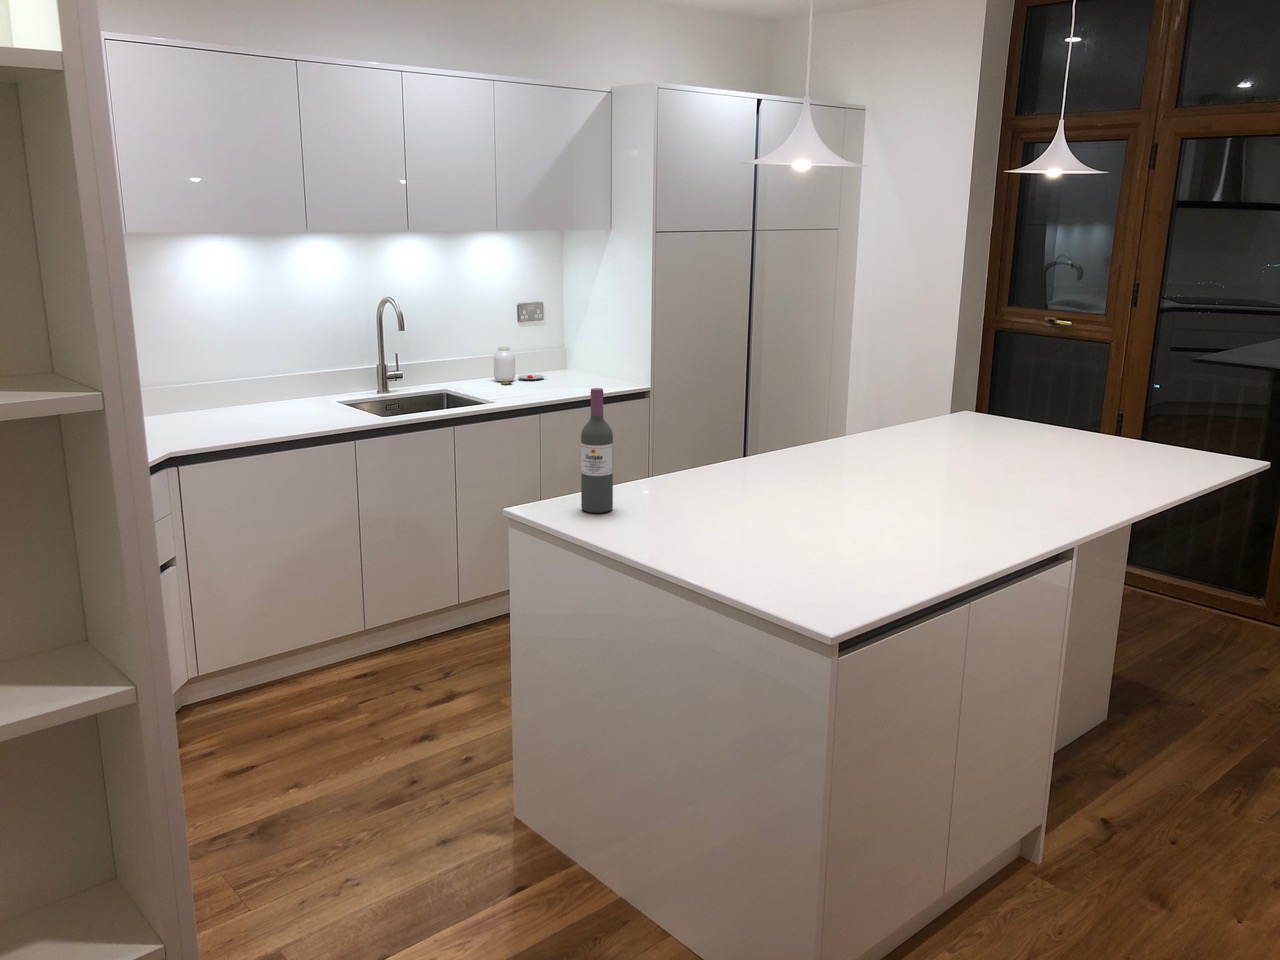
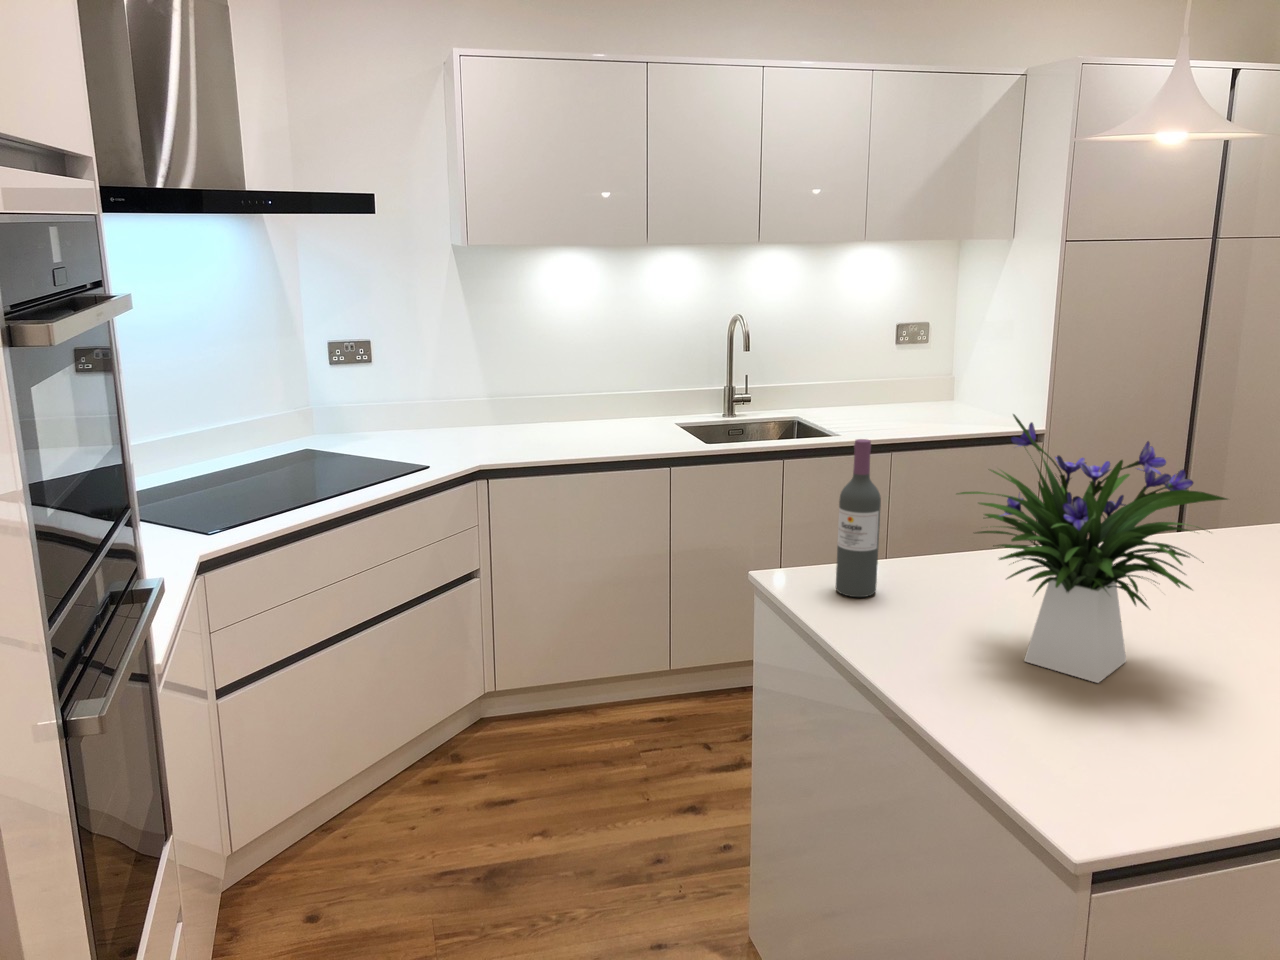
jar: present [494,347,545,384] -> none [858,373,922,416]
flower arrangement: none [694,358,862,541] -> present [957,414,1227,683]

